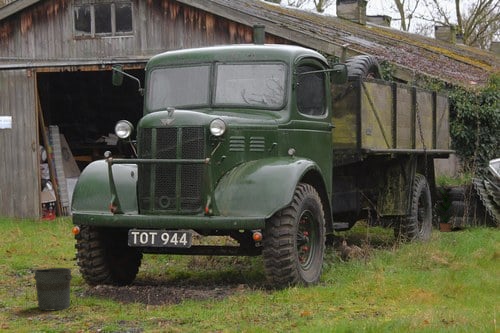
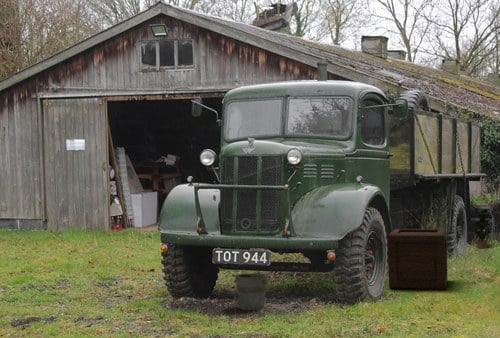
wooden crate: none [327,208,396,274] -> present [388,229,447,290]
bucket: present [31,268,72,311] -> present [233,273,268,310]

